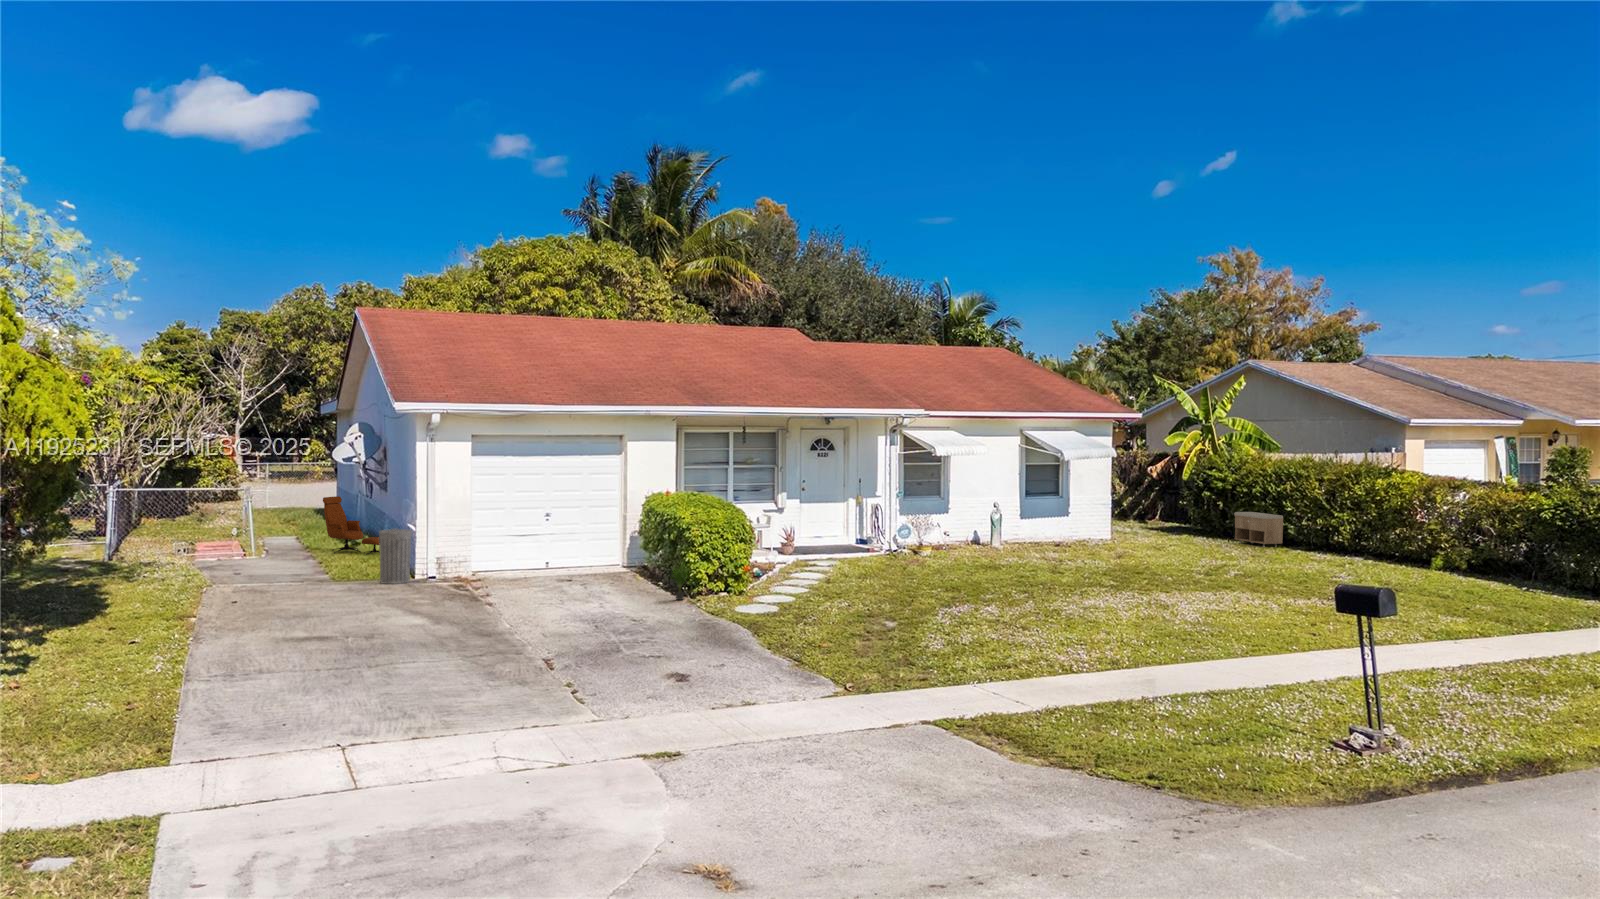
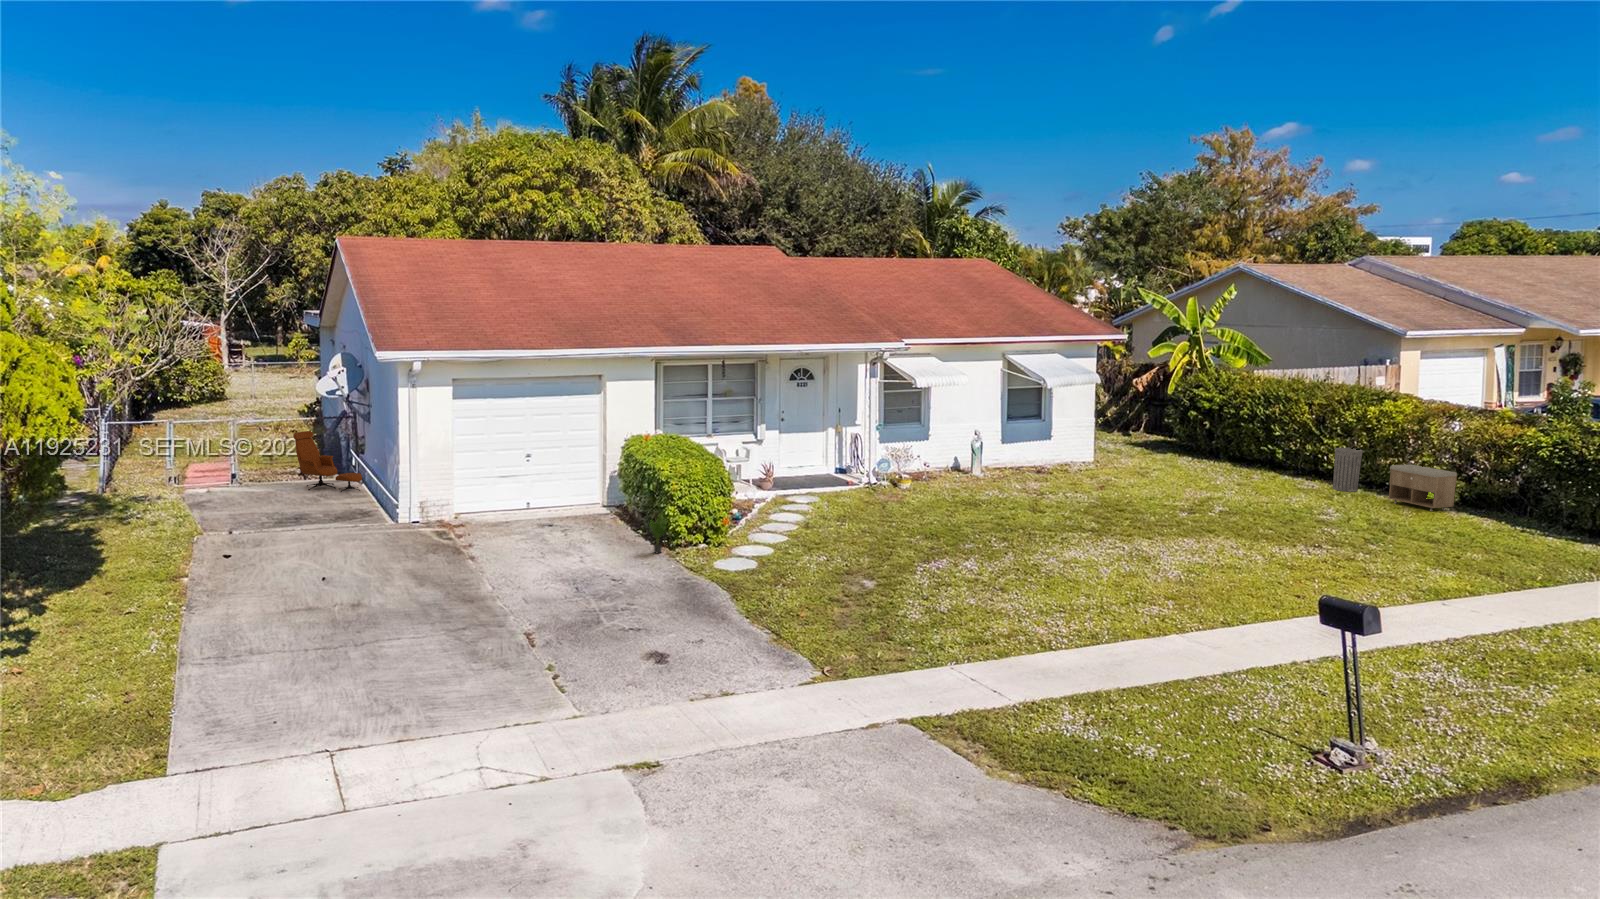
storage bench: present [1234,512,1283,547] -> present [1388,464,1457,511]
trash can: present [379,529,412,584] -> present [1333,447,1363,492]

